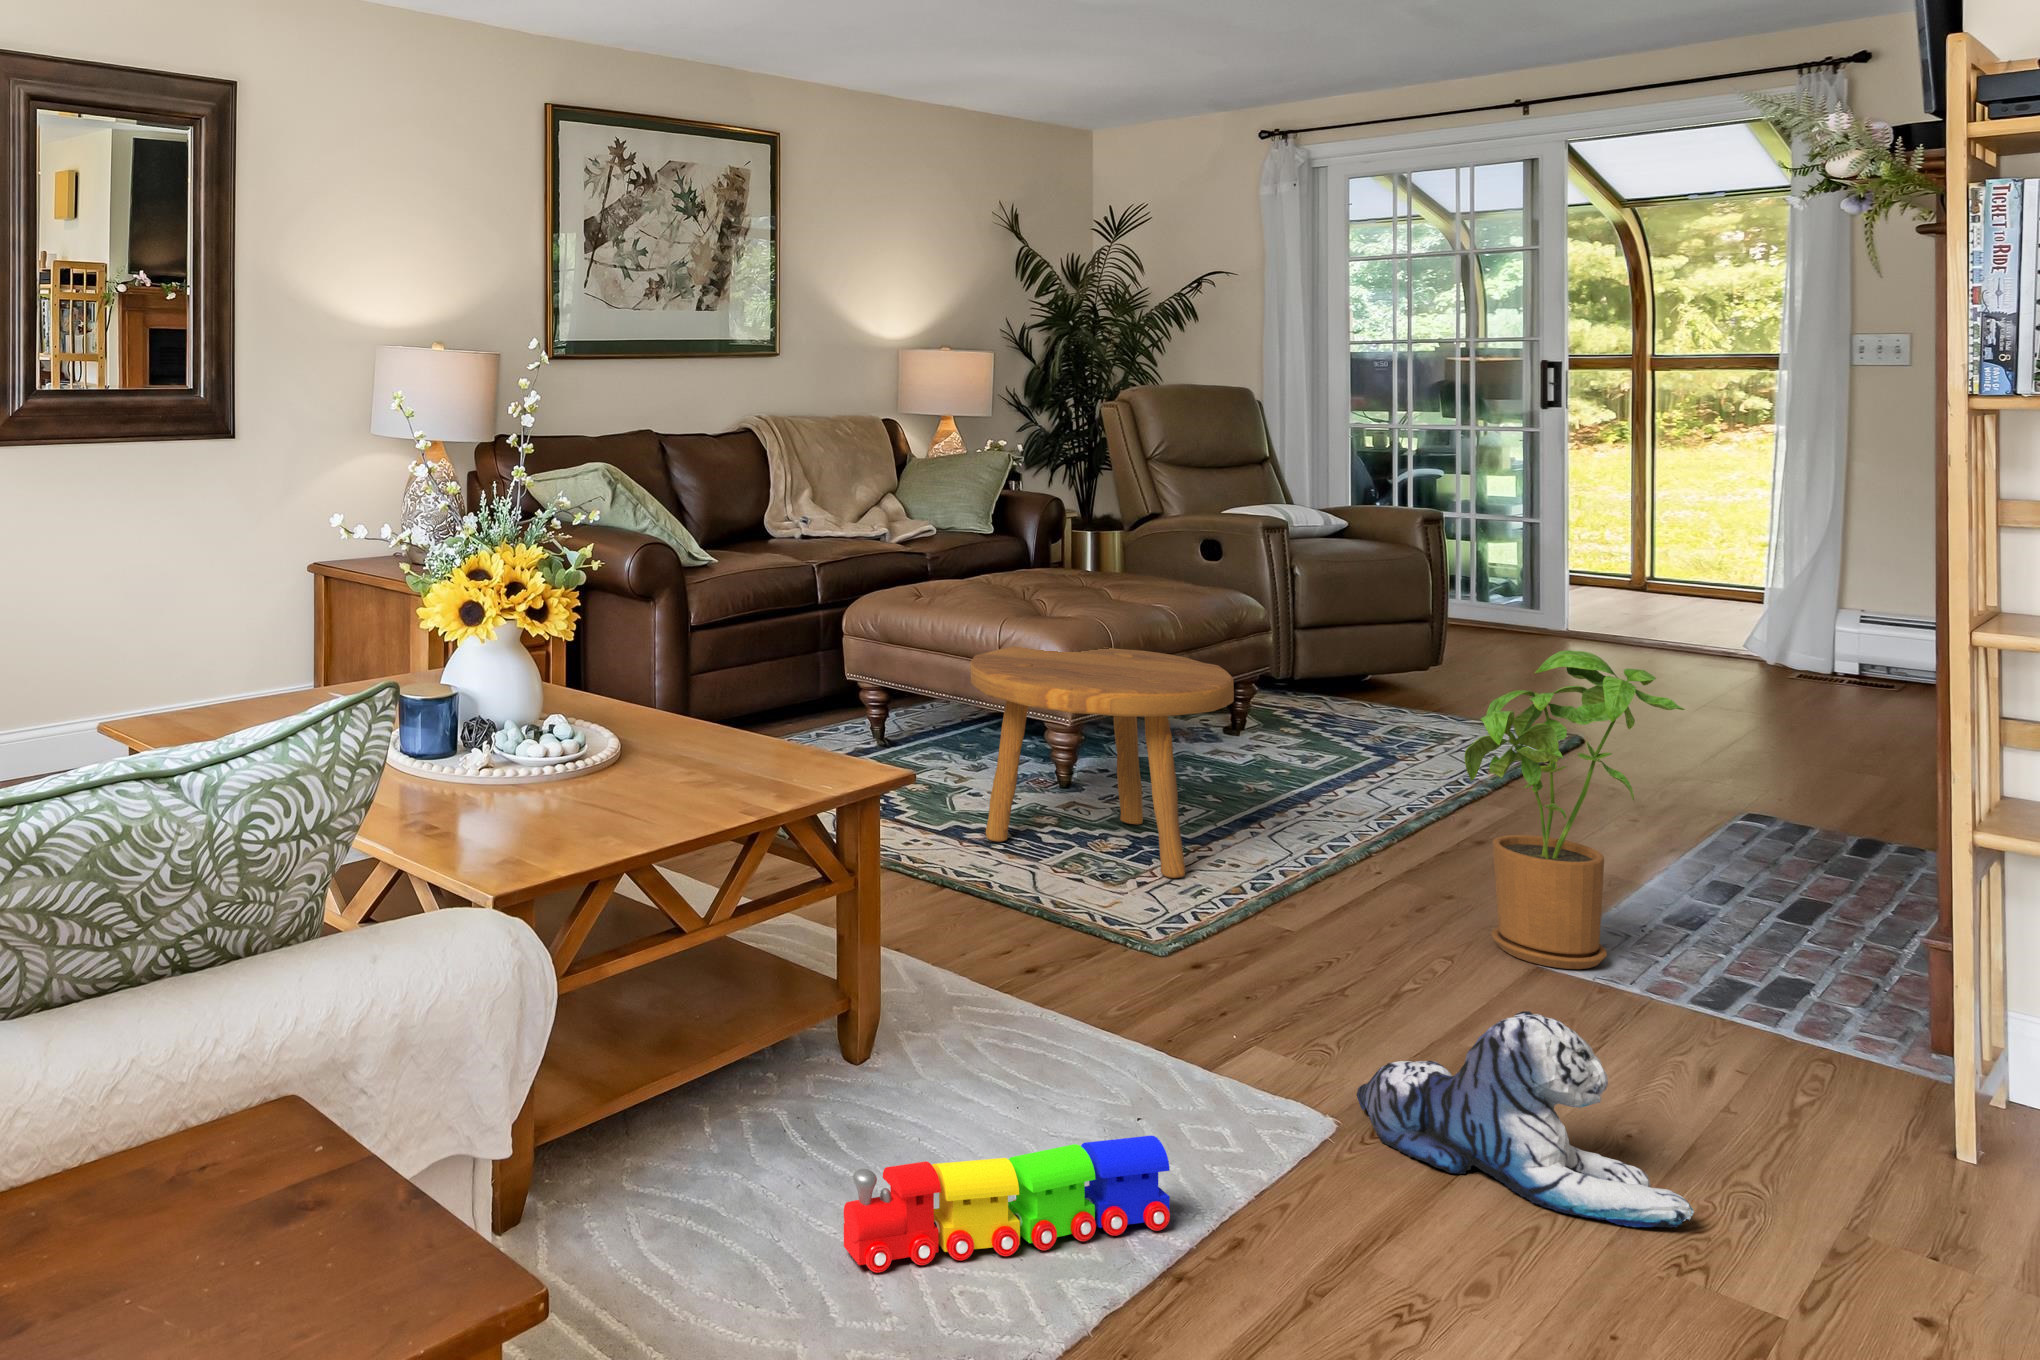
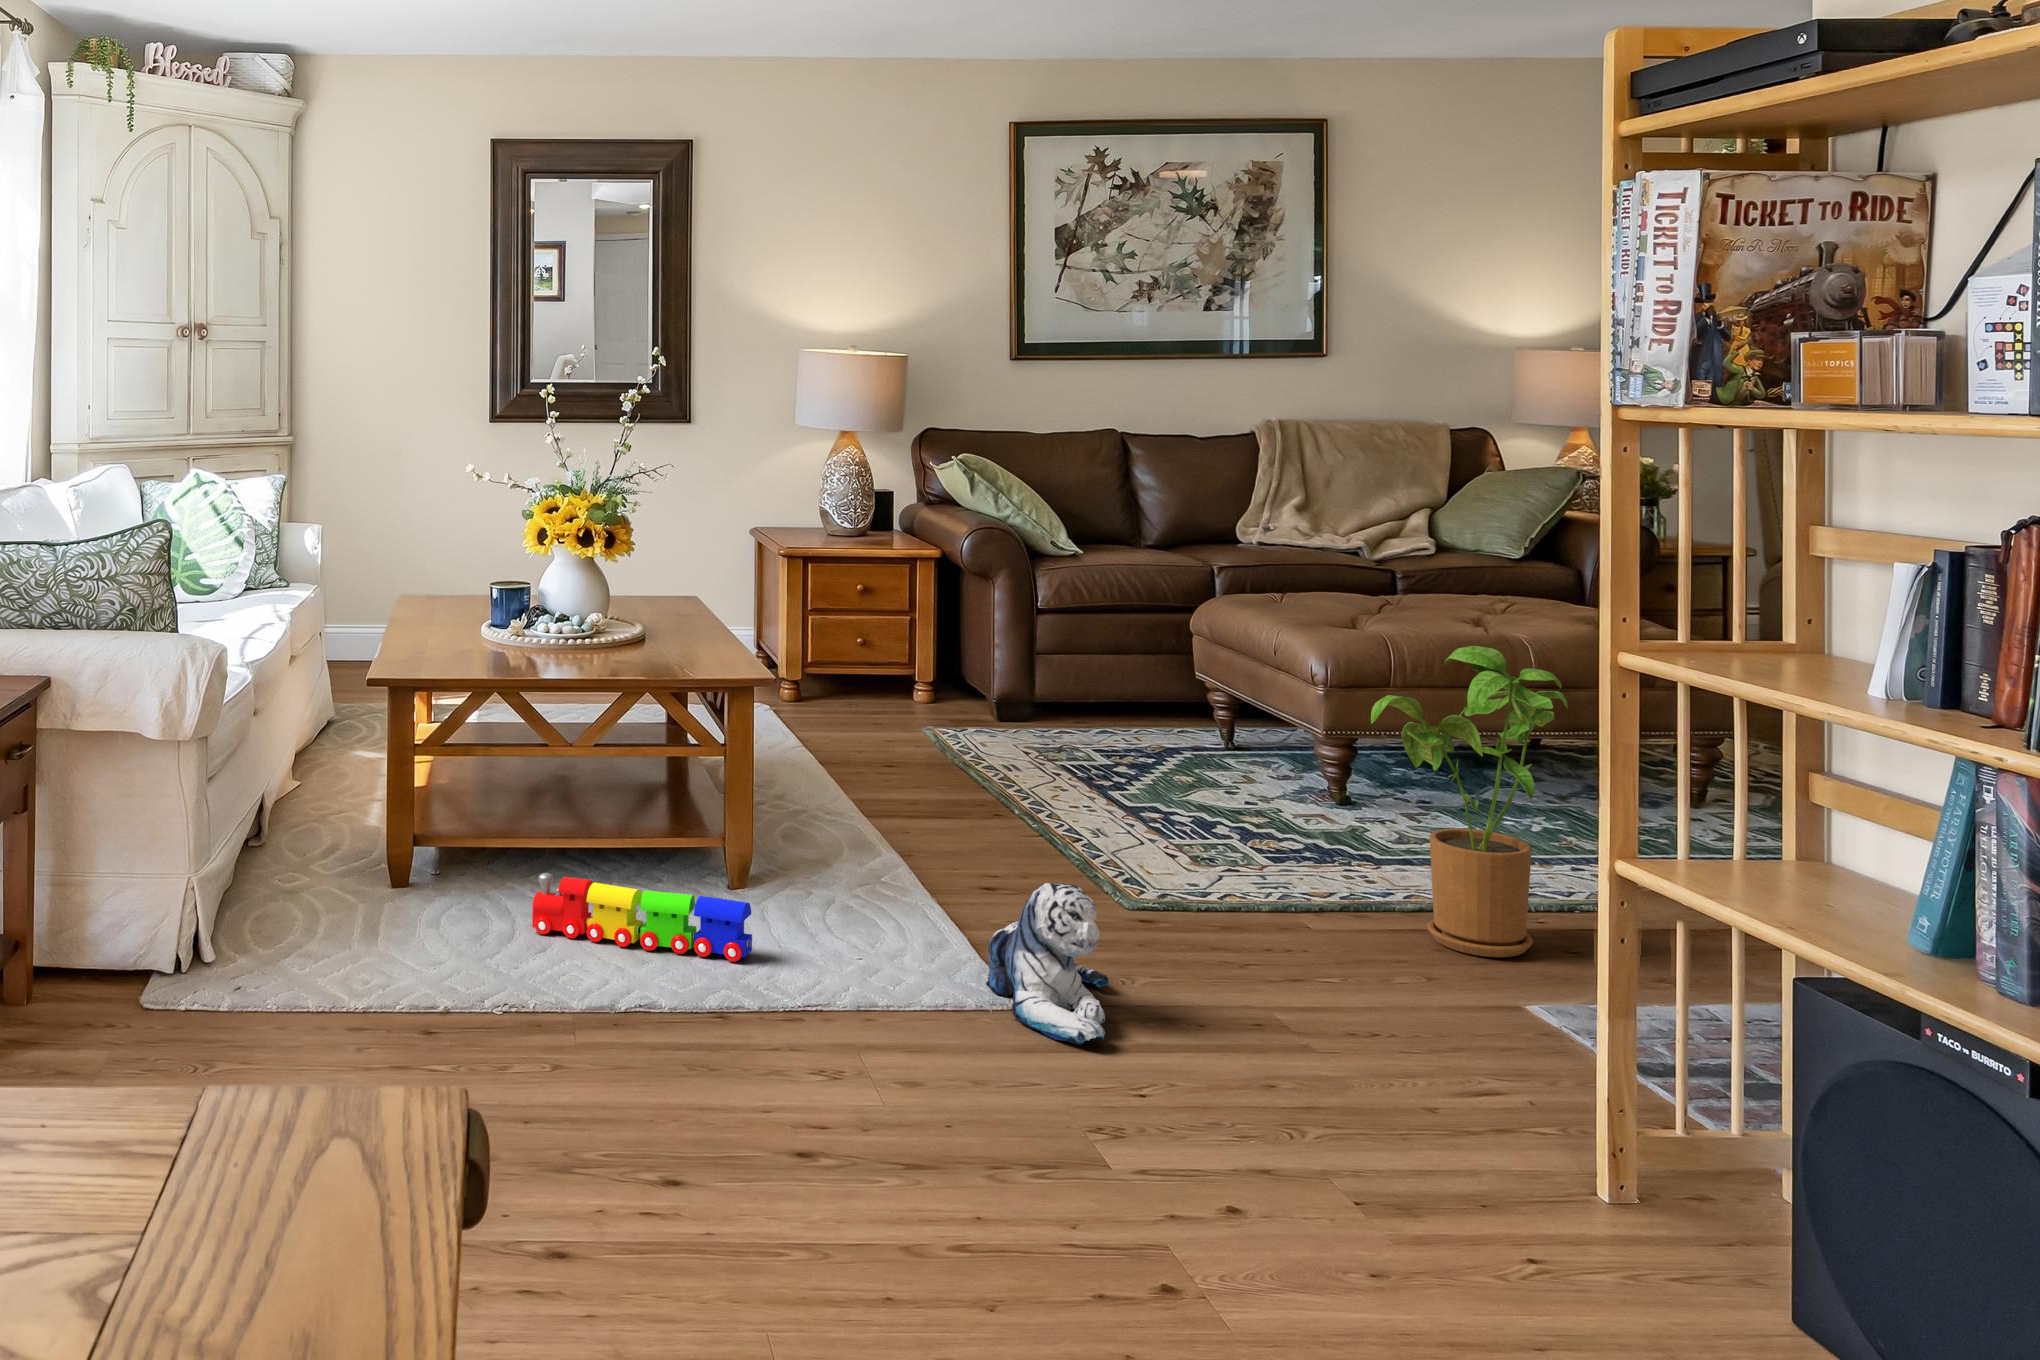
footstool: present [970,646,1234,878] -> none [1124,631,1374,844]

